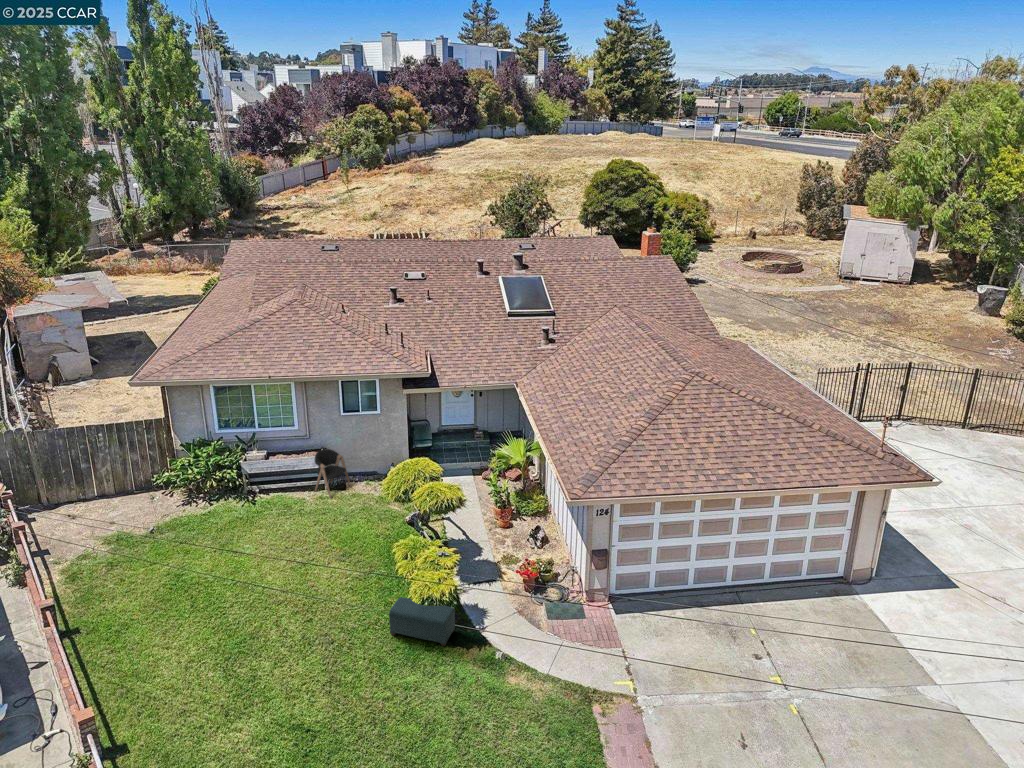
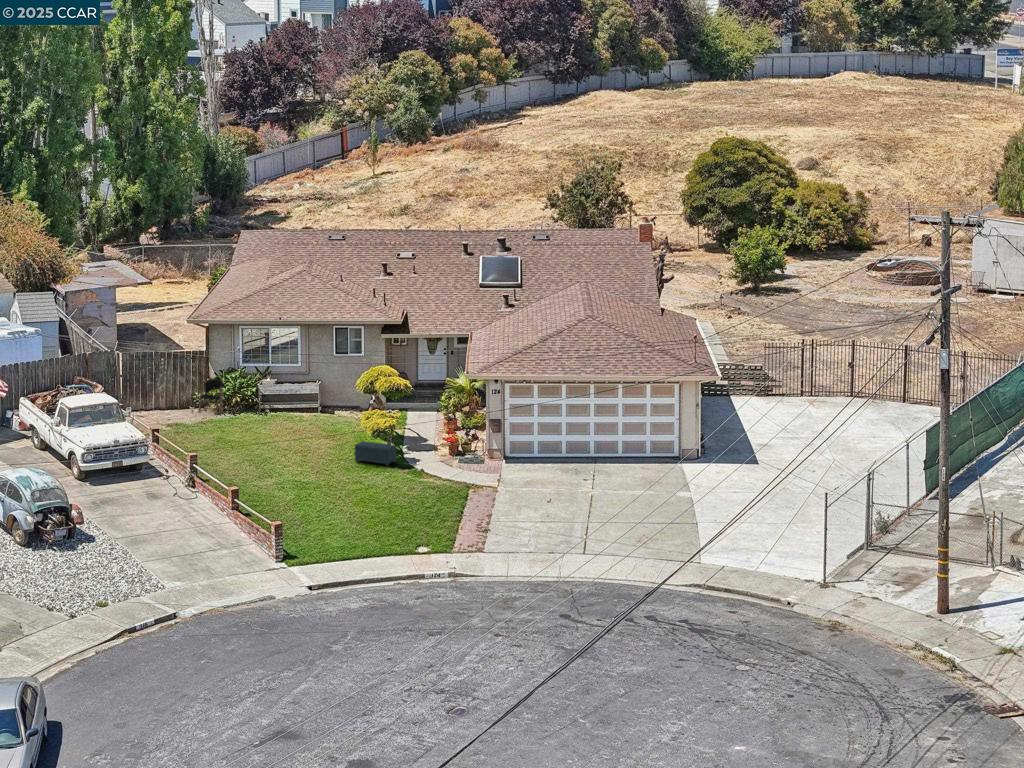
chair: present [314,449,351,499] -> present [199,379,224,414]

